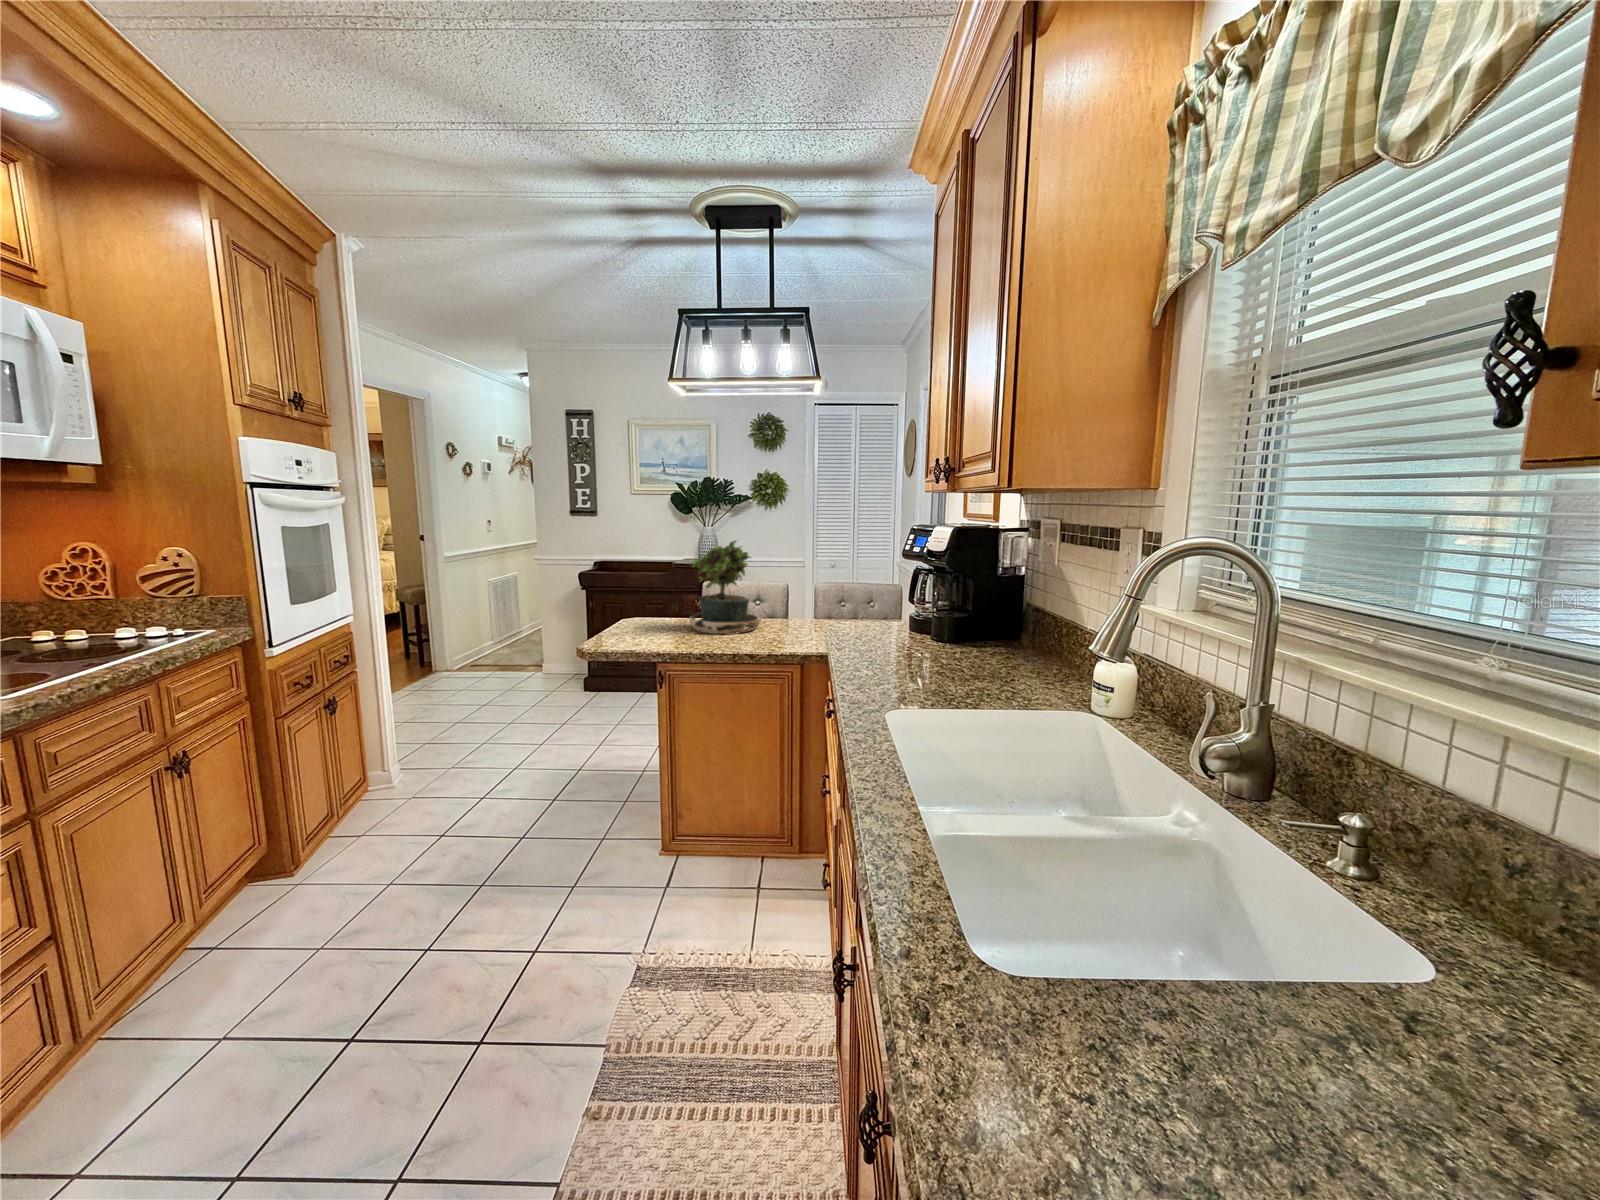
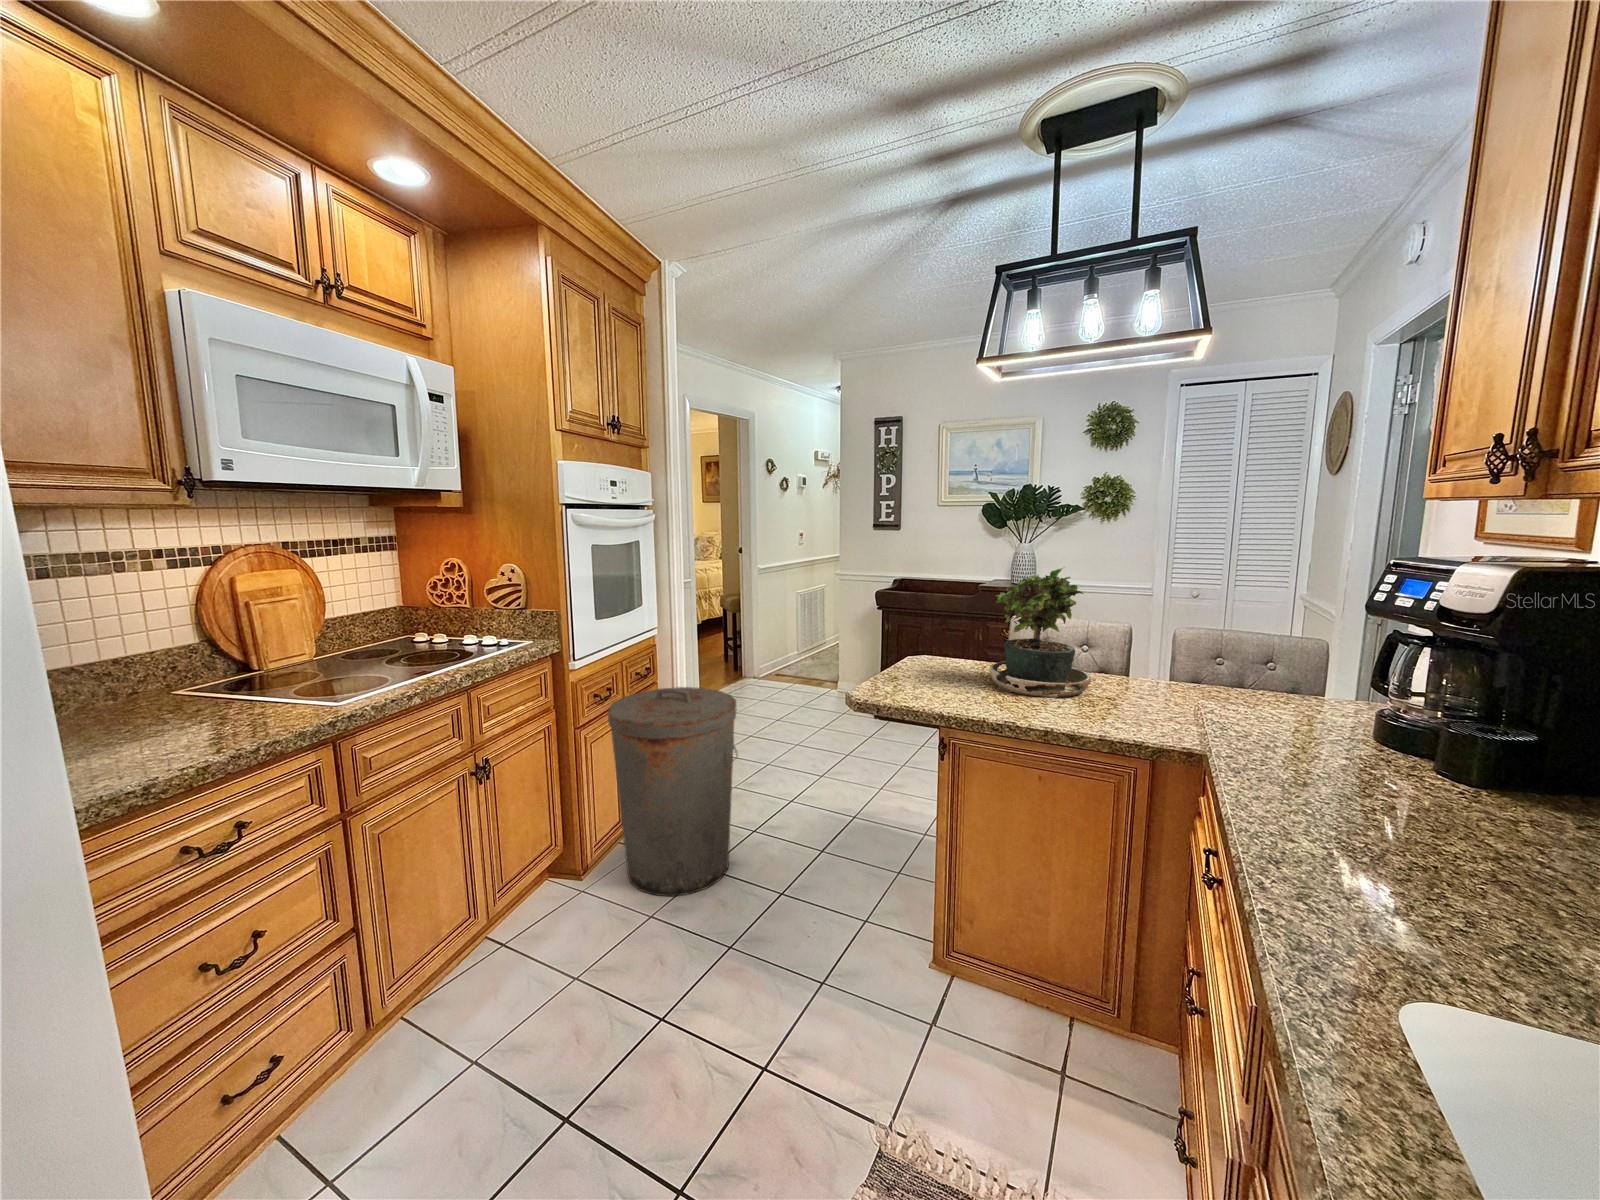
trash can: none [315,667,466,867] -> present [608,687,738,896]

